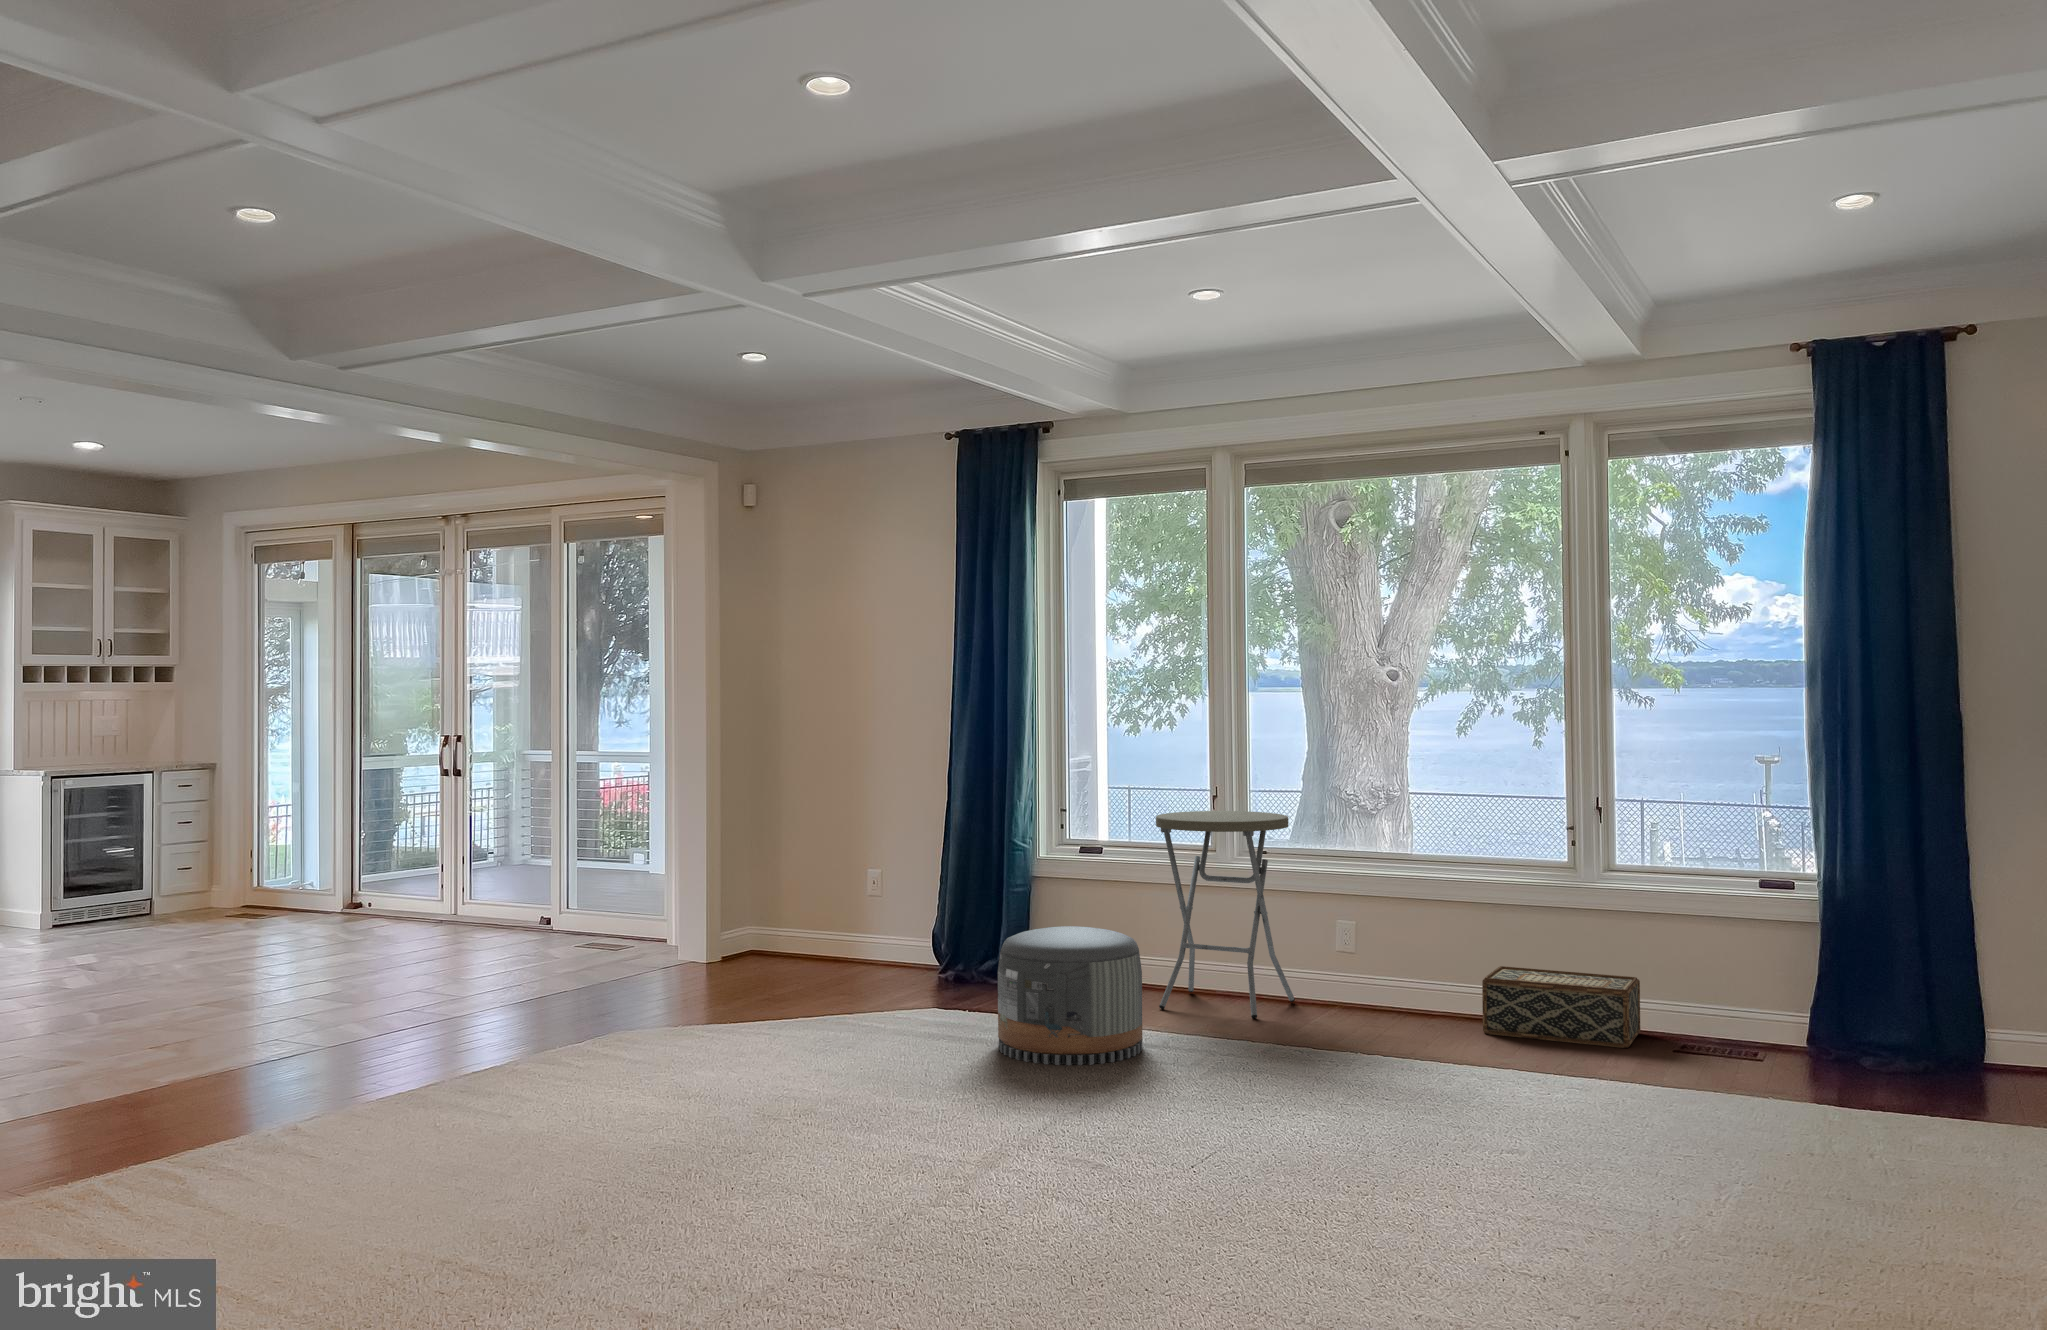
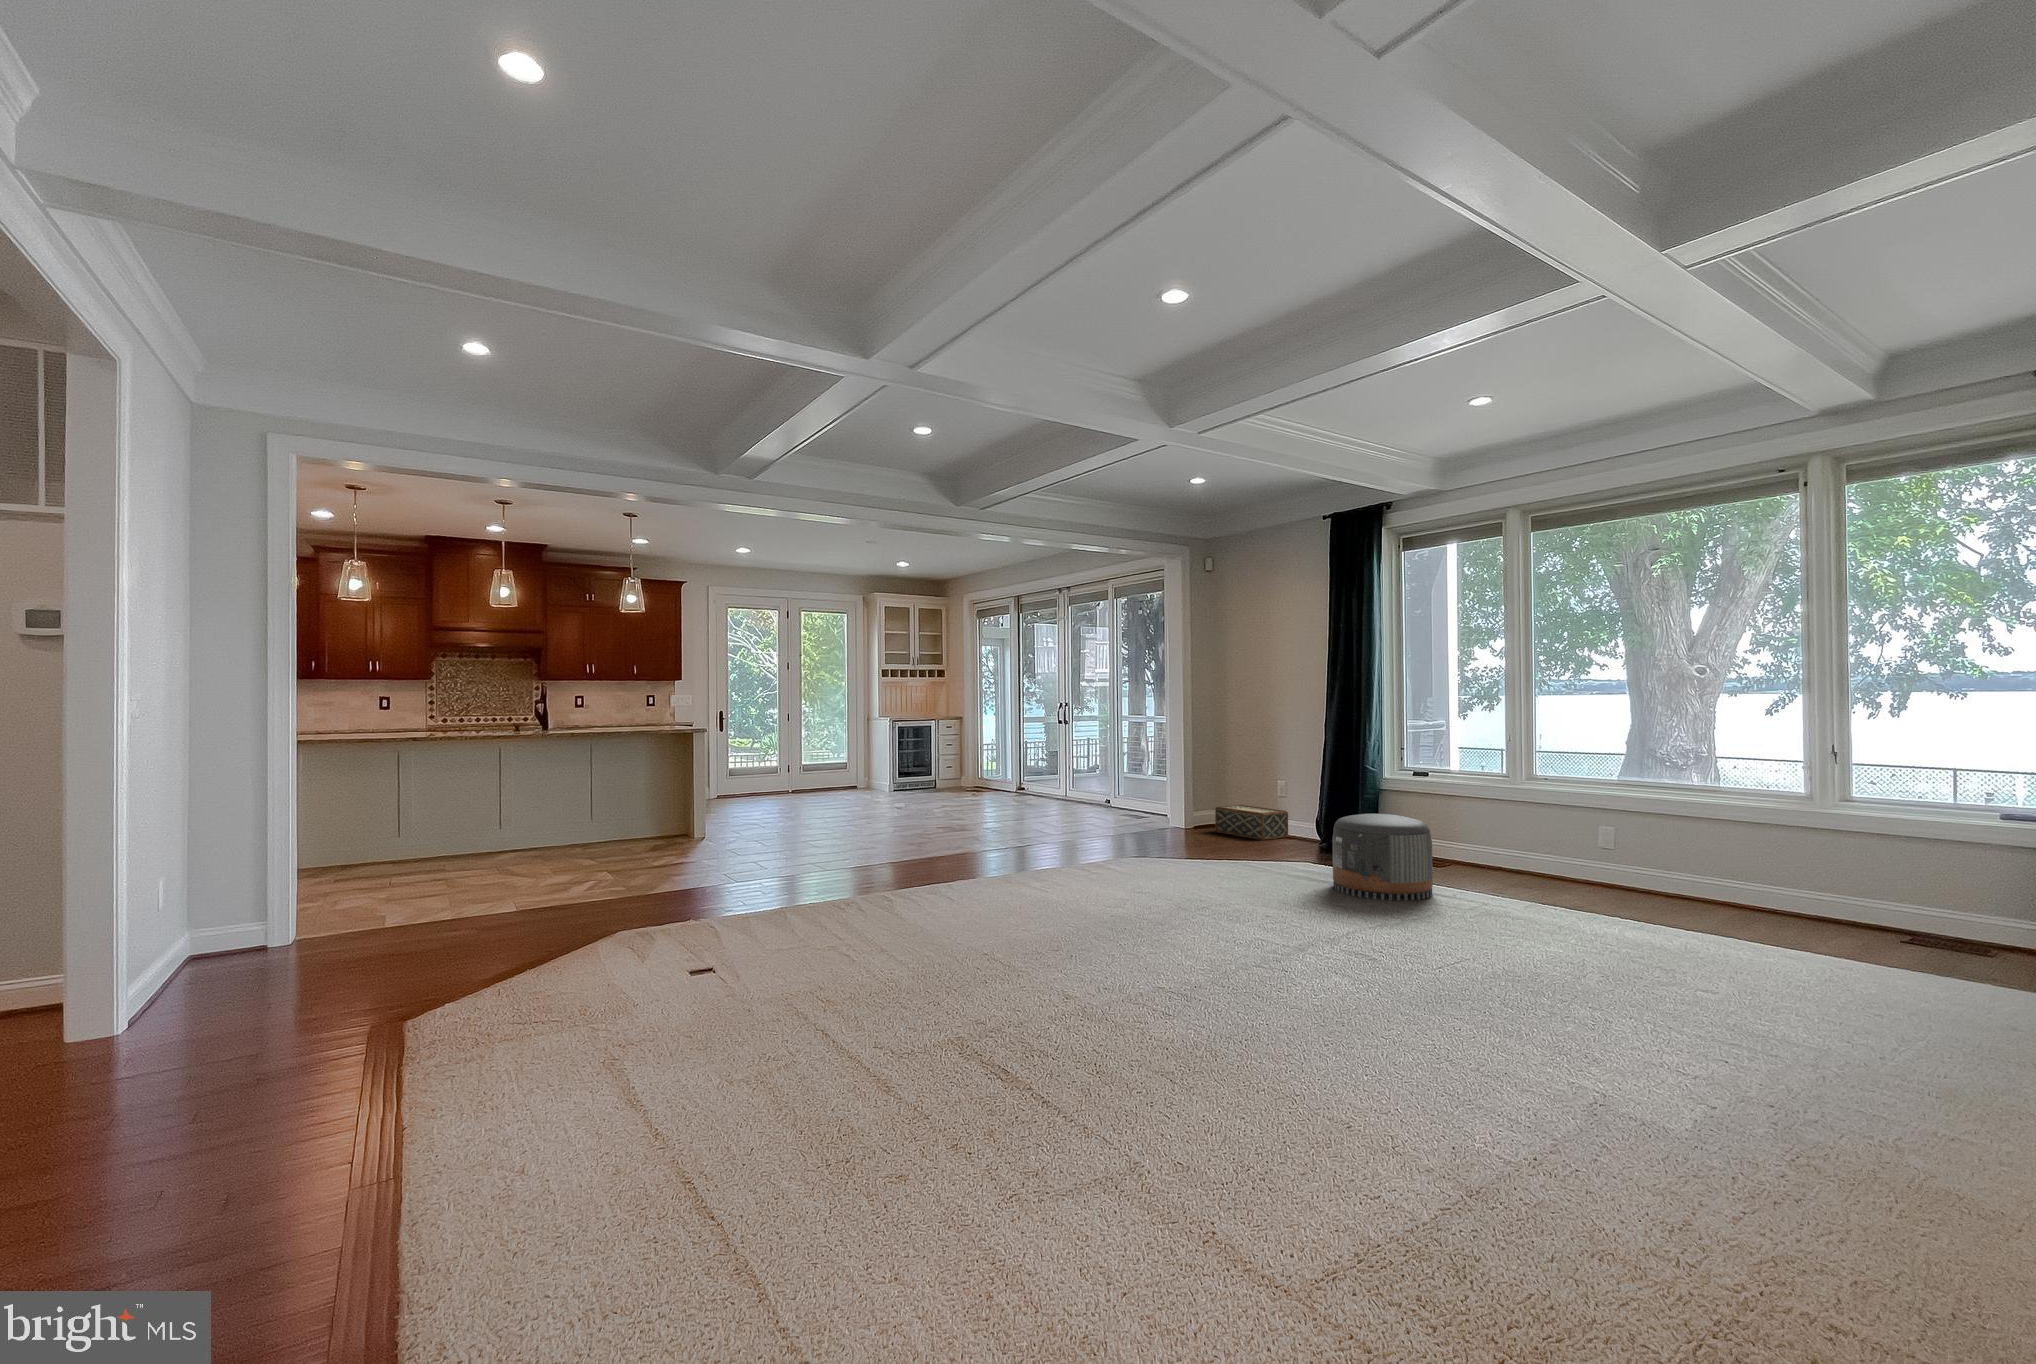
side table: present [1156,811,1295,1019] -> none [1457,749,1567,888]
woven basket: present [1482,966,1640,1048] -> present [1215,805,1288,840]

